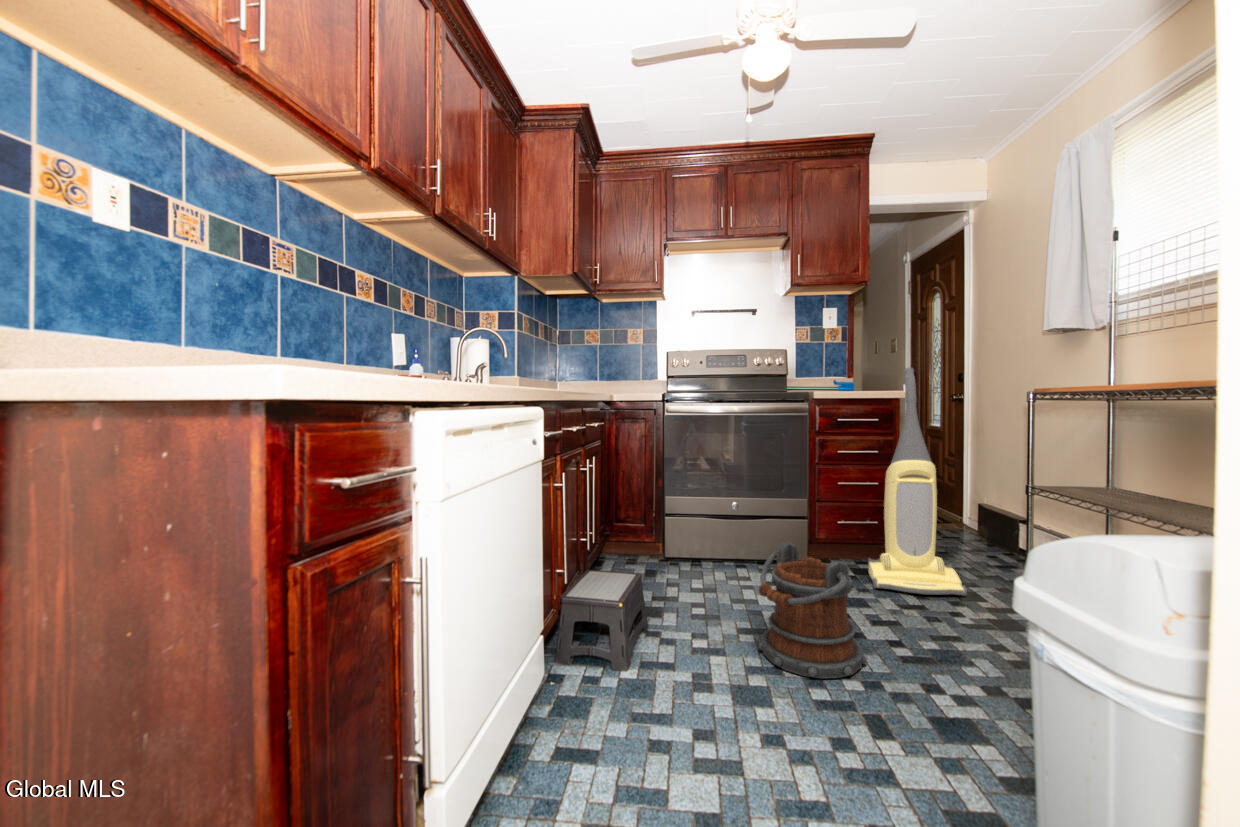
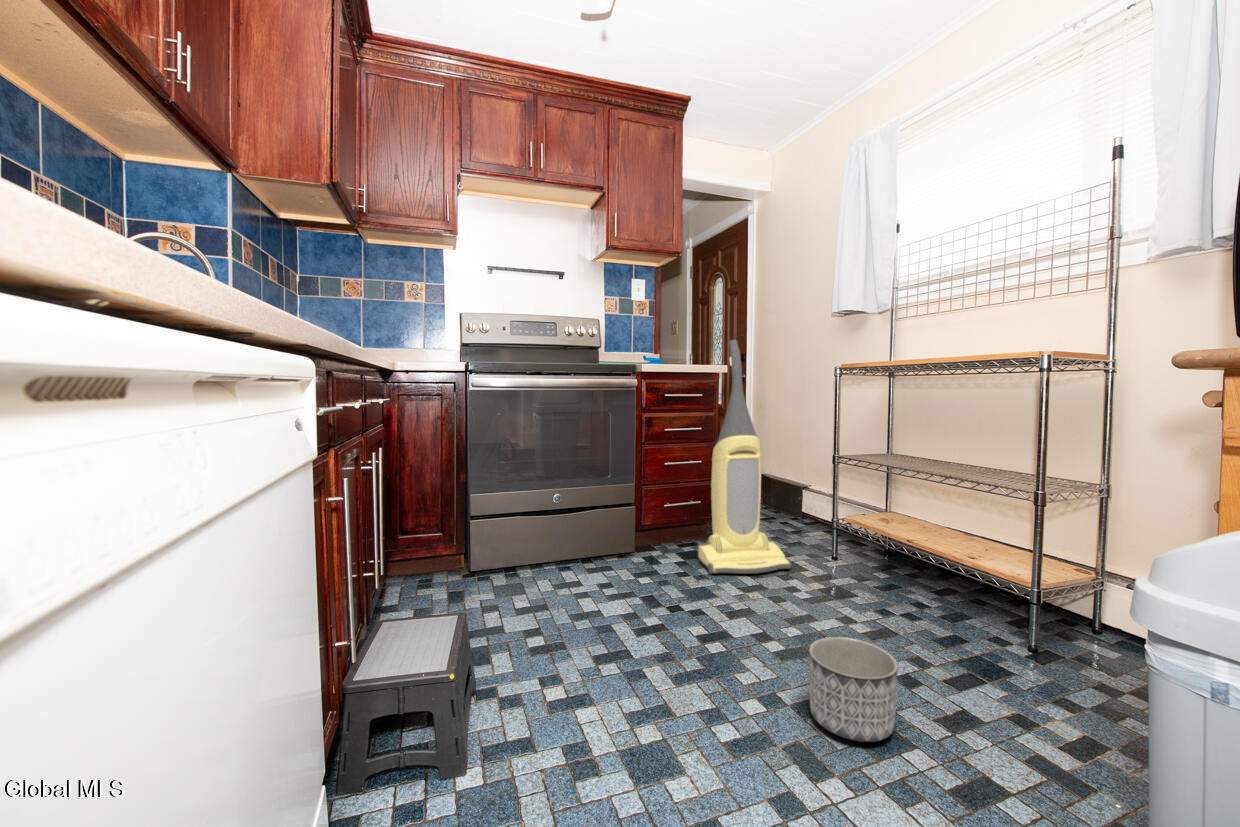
bucket: present [759,542,866,679] -> none [629,541,752,710]
planter: none [901,640,983,729] -> present [809,637,898,742]

